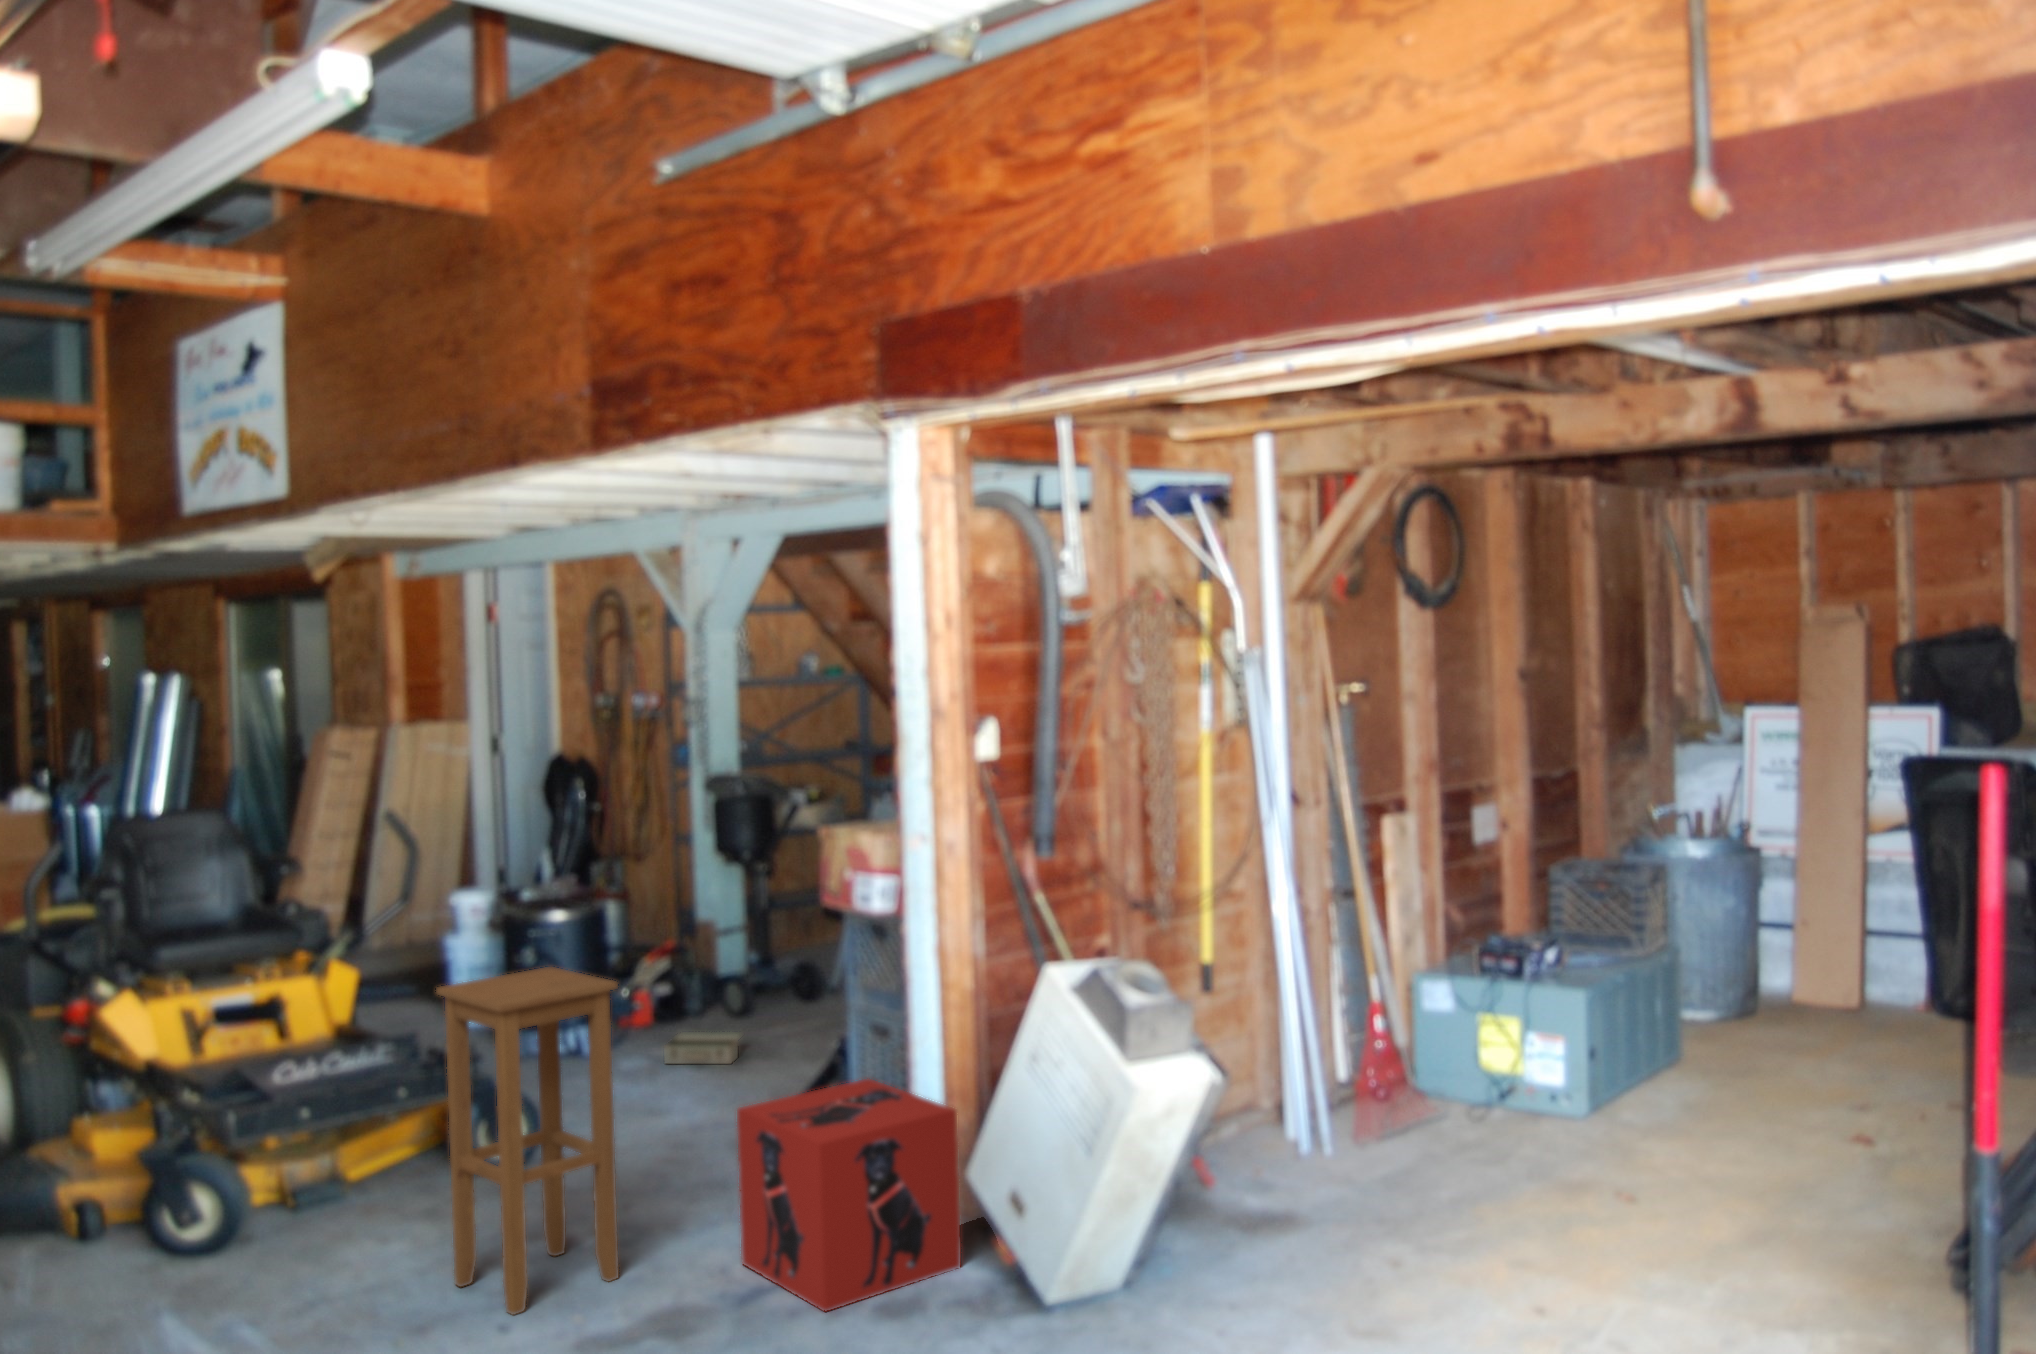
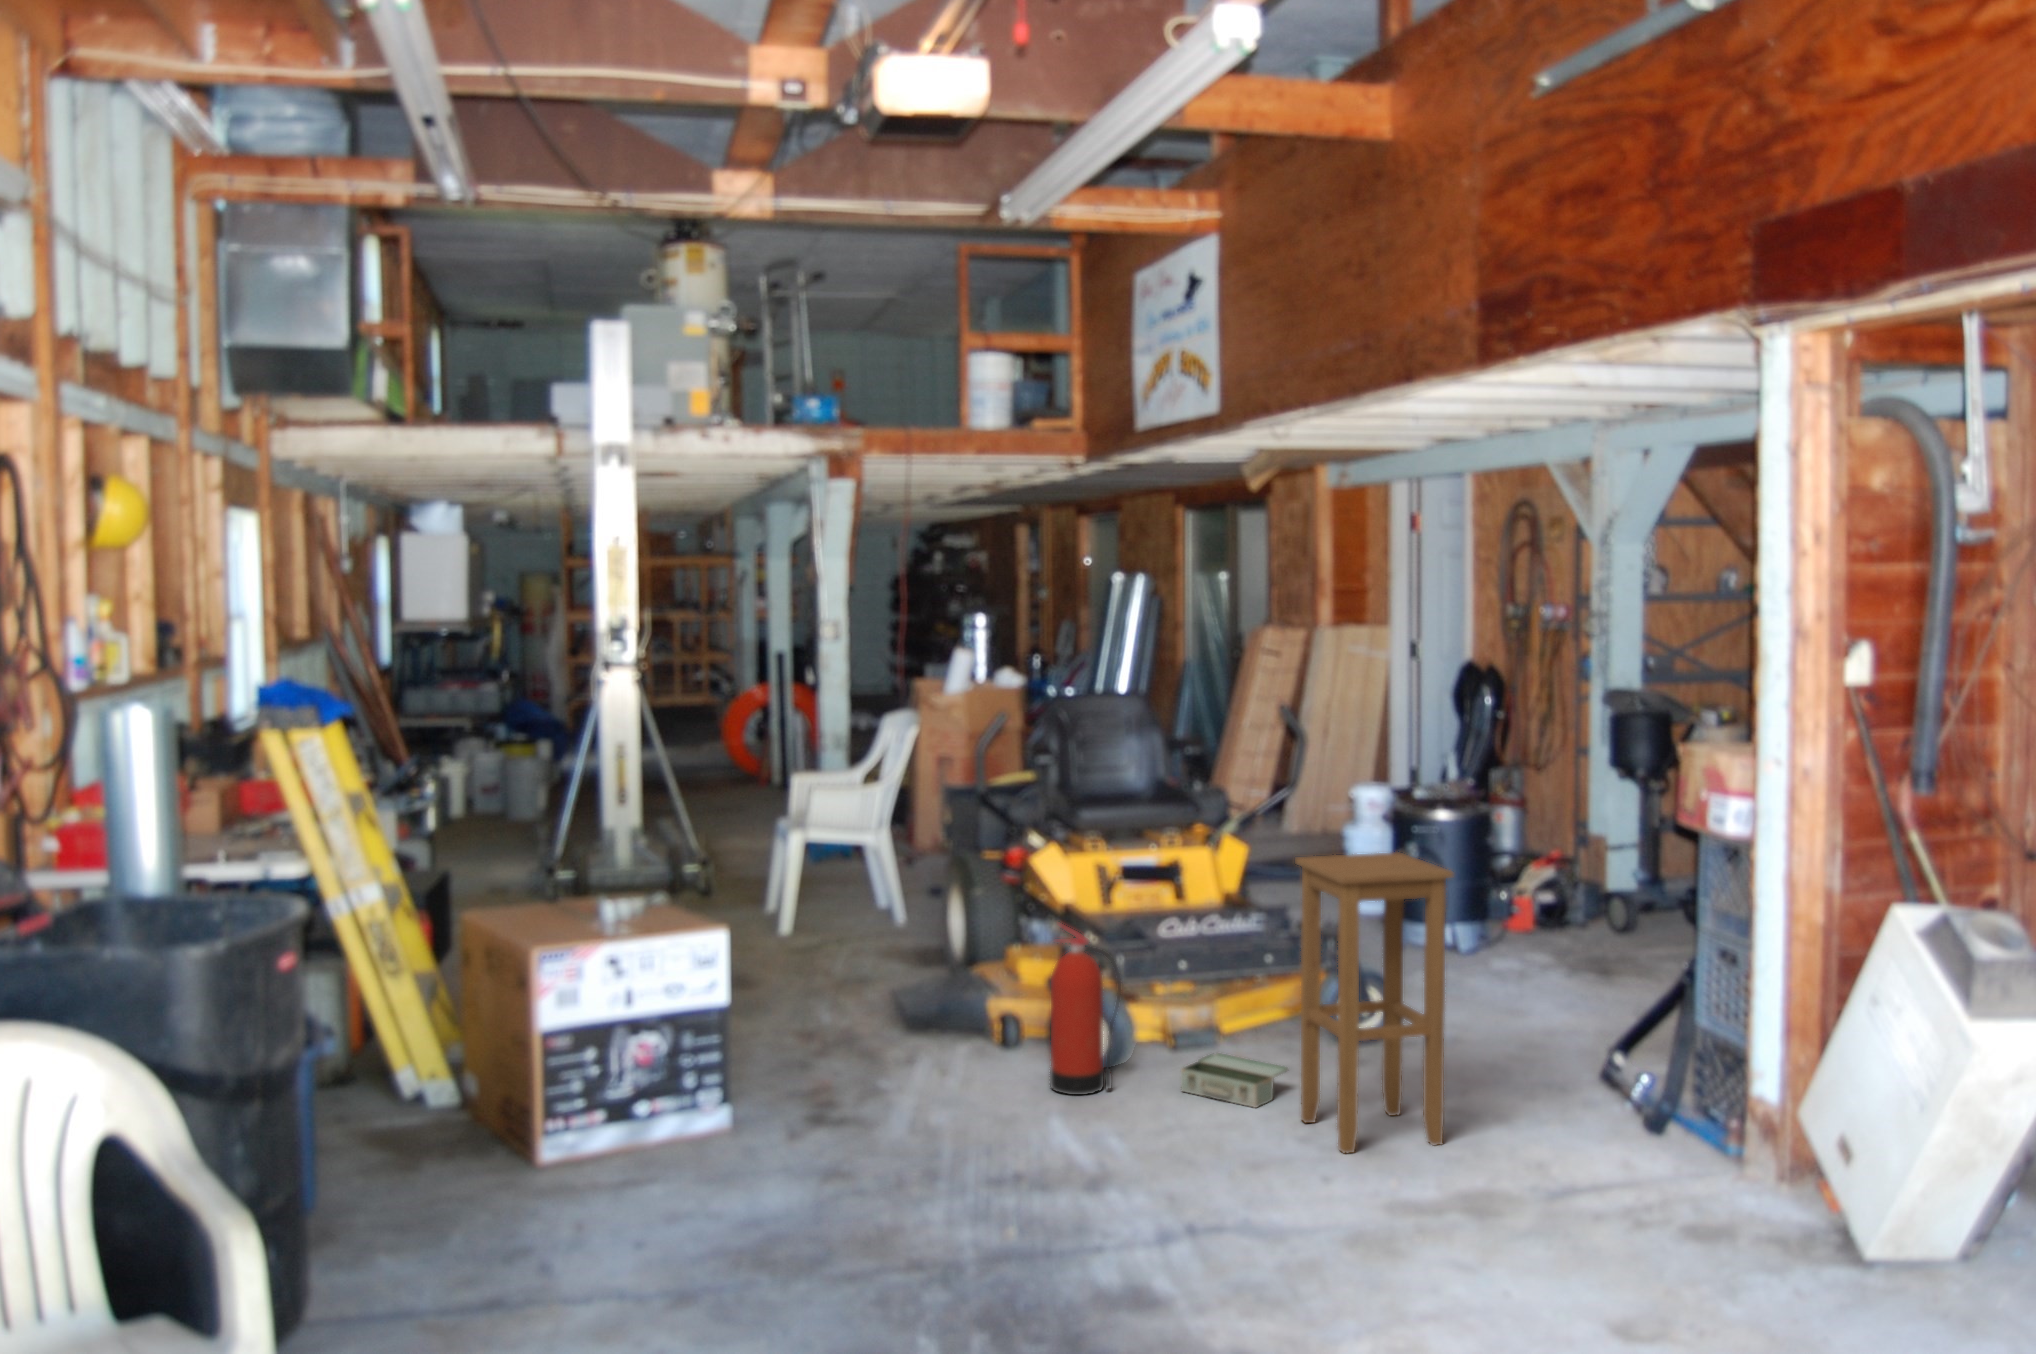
toolbox: present [664,1032,742,1064] -> present [1181,1053,1288,1108]
storage box: present [737,1078,961,1311] -> none [1561,1002,1791,1212]
fire extinguisher: none [123,1103,220,1315] -> present [1050,924,1112,1095]

